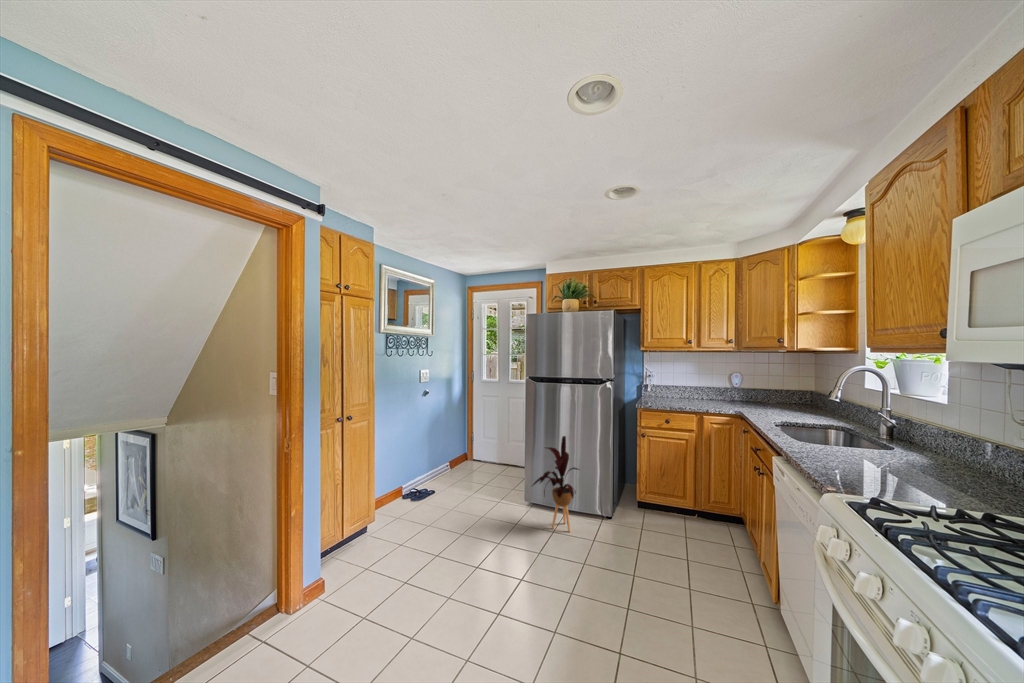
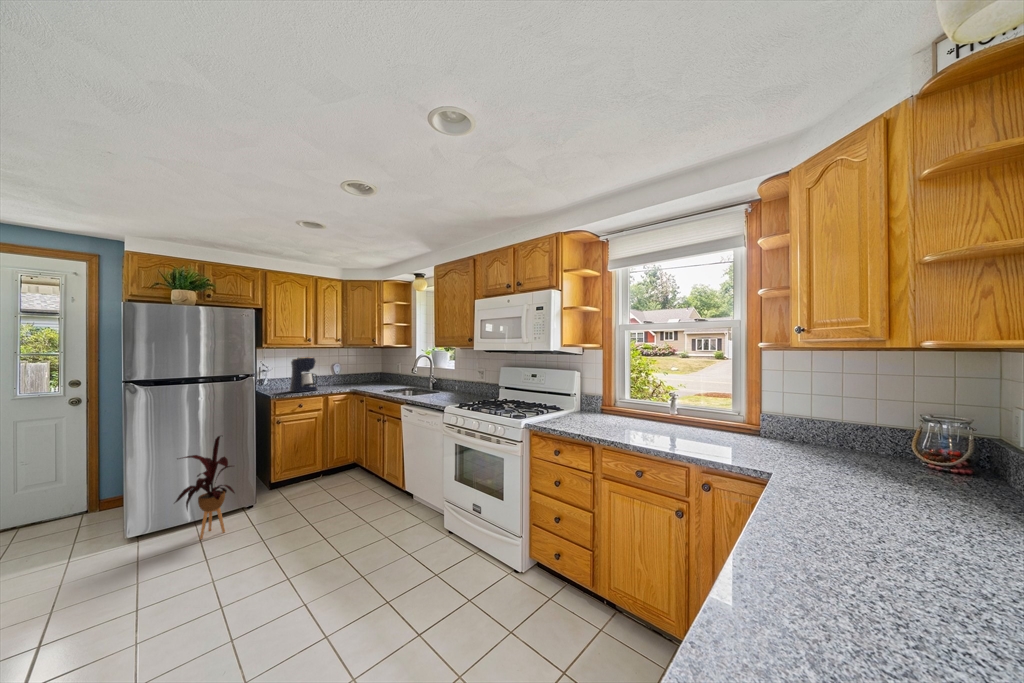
coffee maker: none [665,363,698,405] -> present [289,357,318,392]

